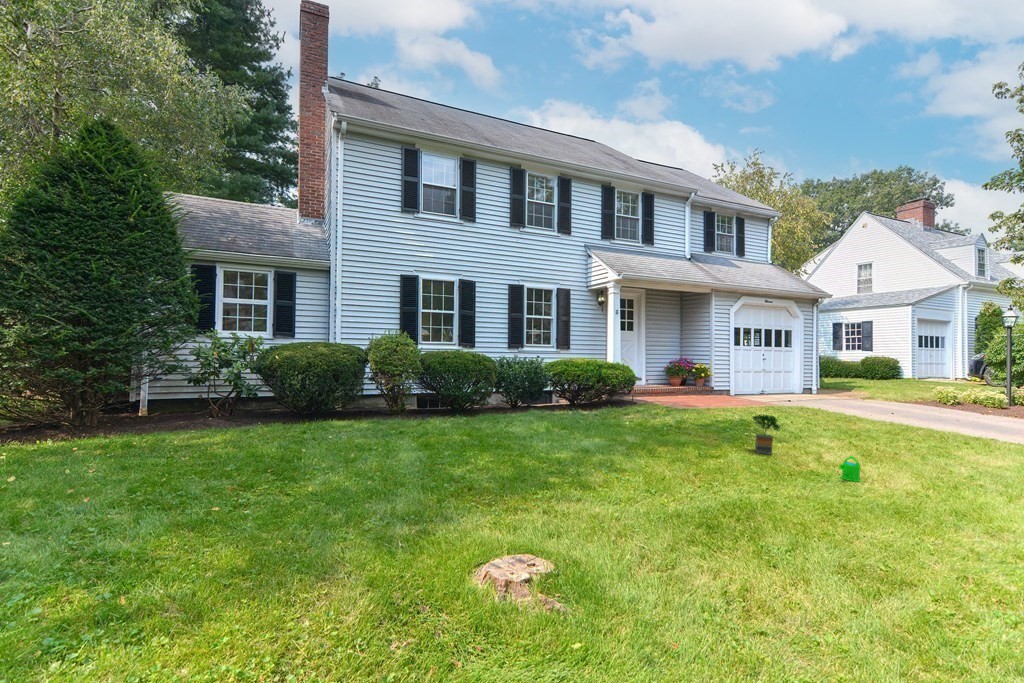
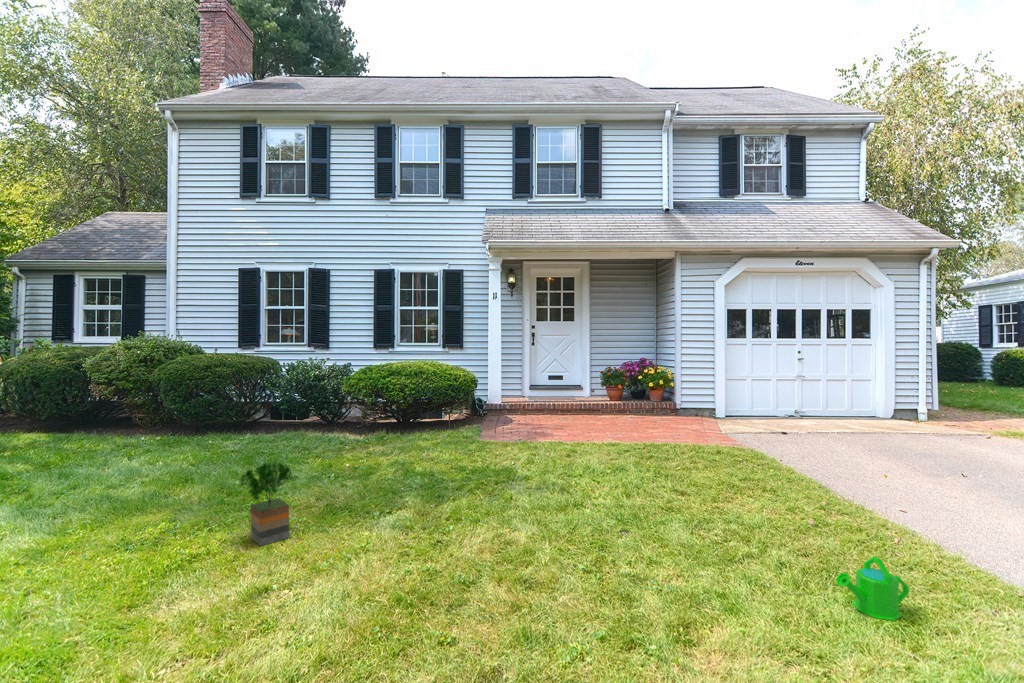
watering can: present [839,456,861,482] -> present [836,557,909,620]

